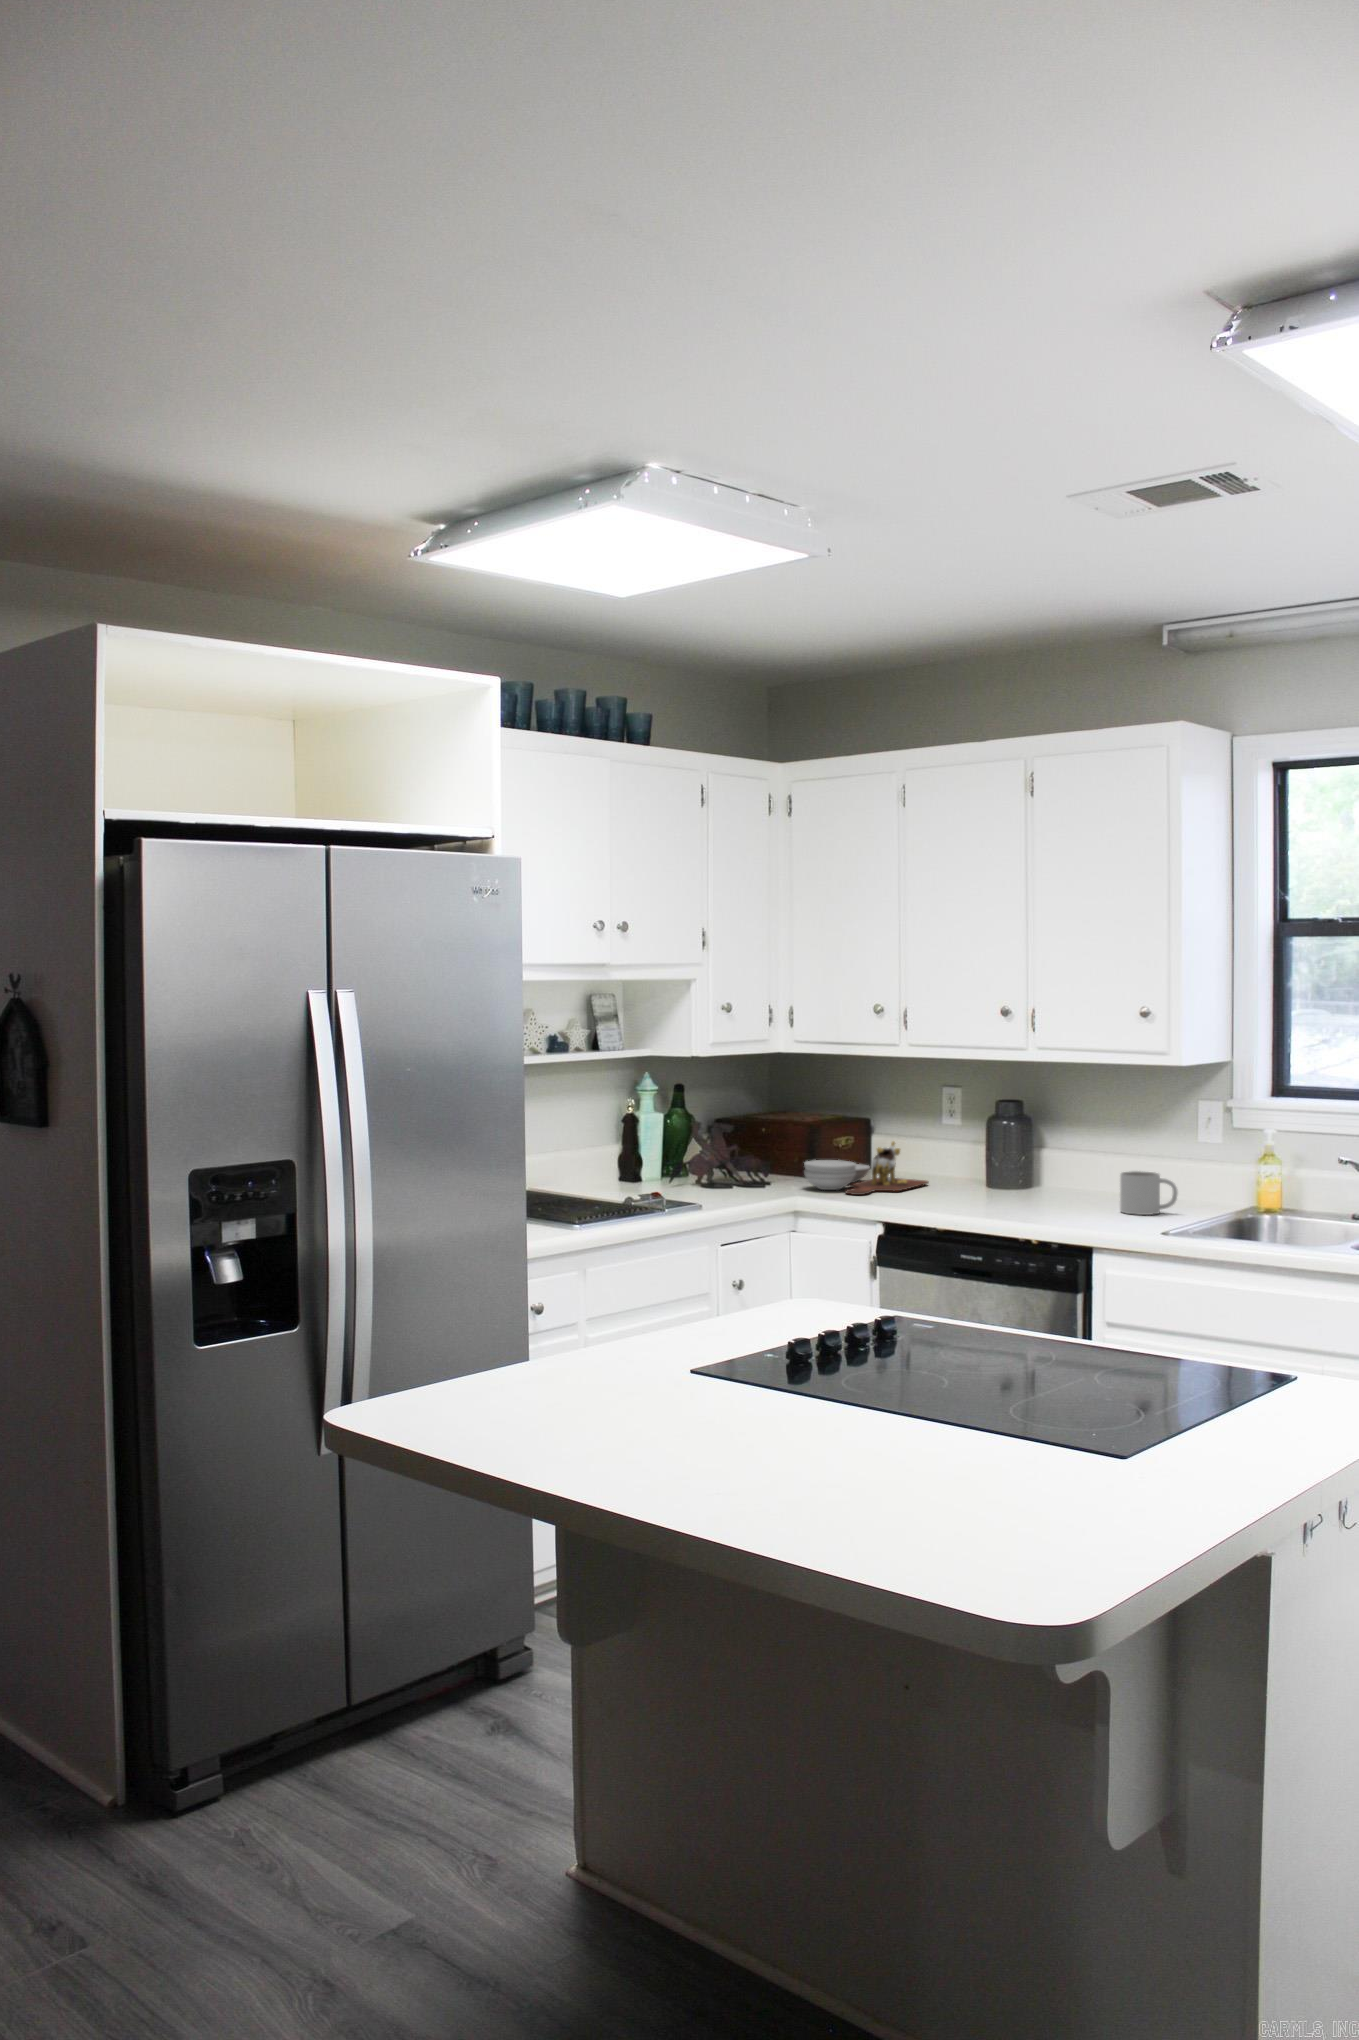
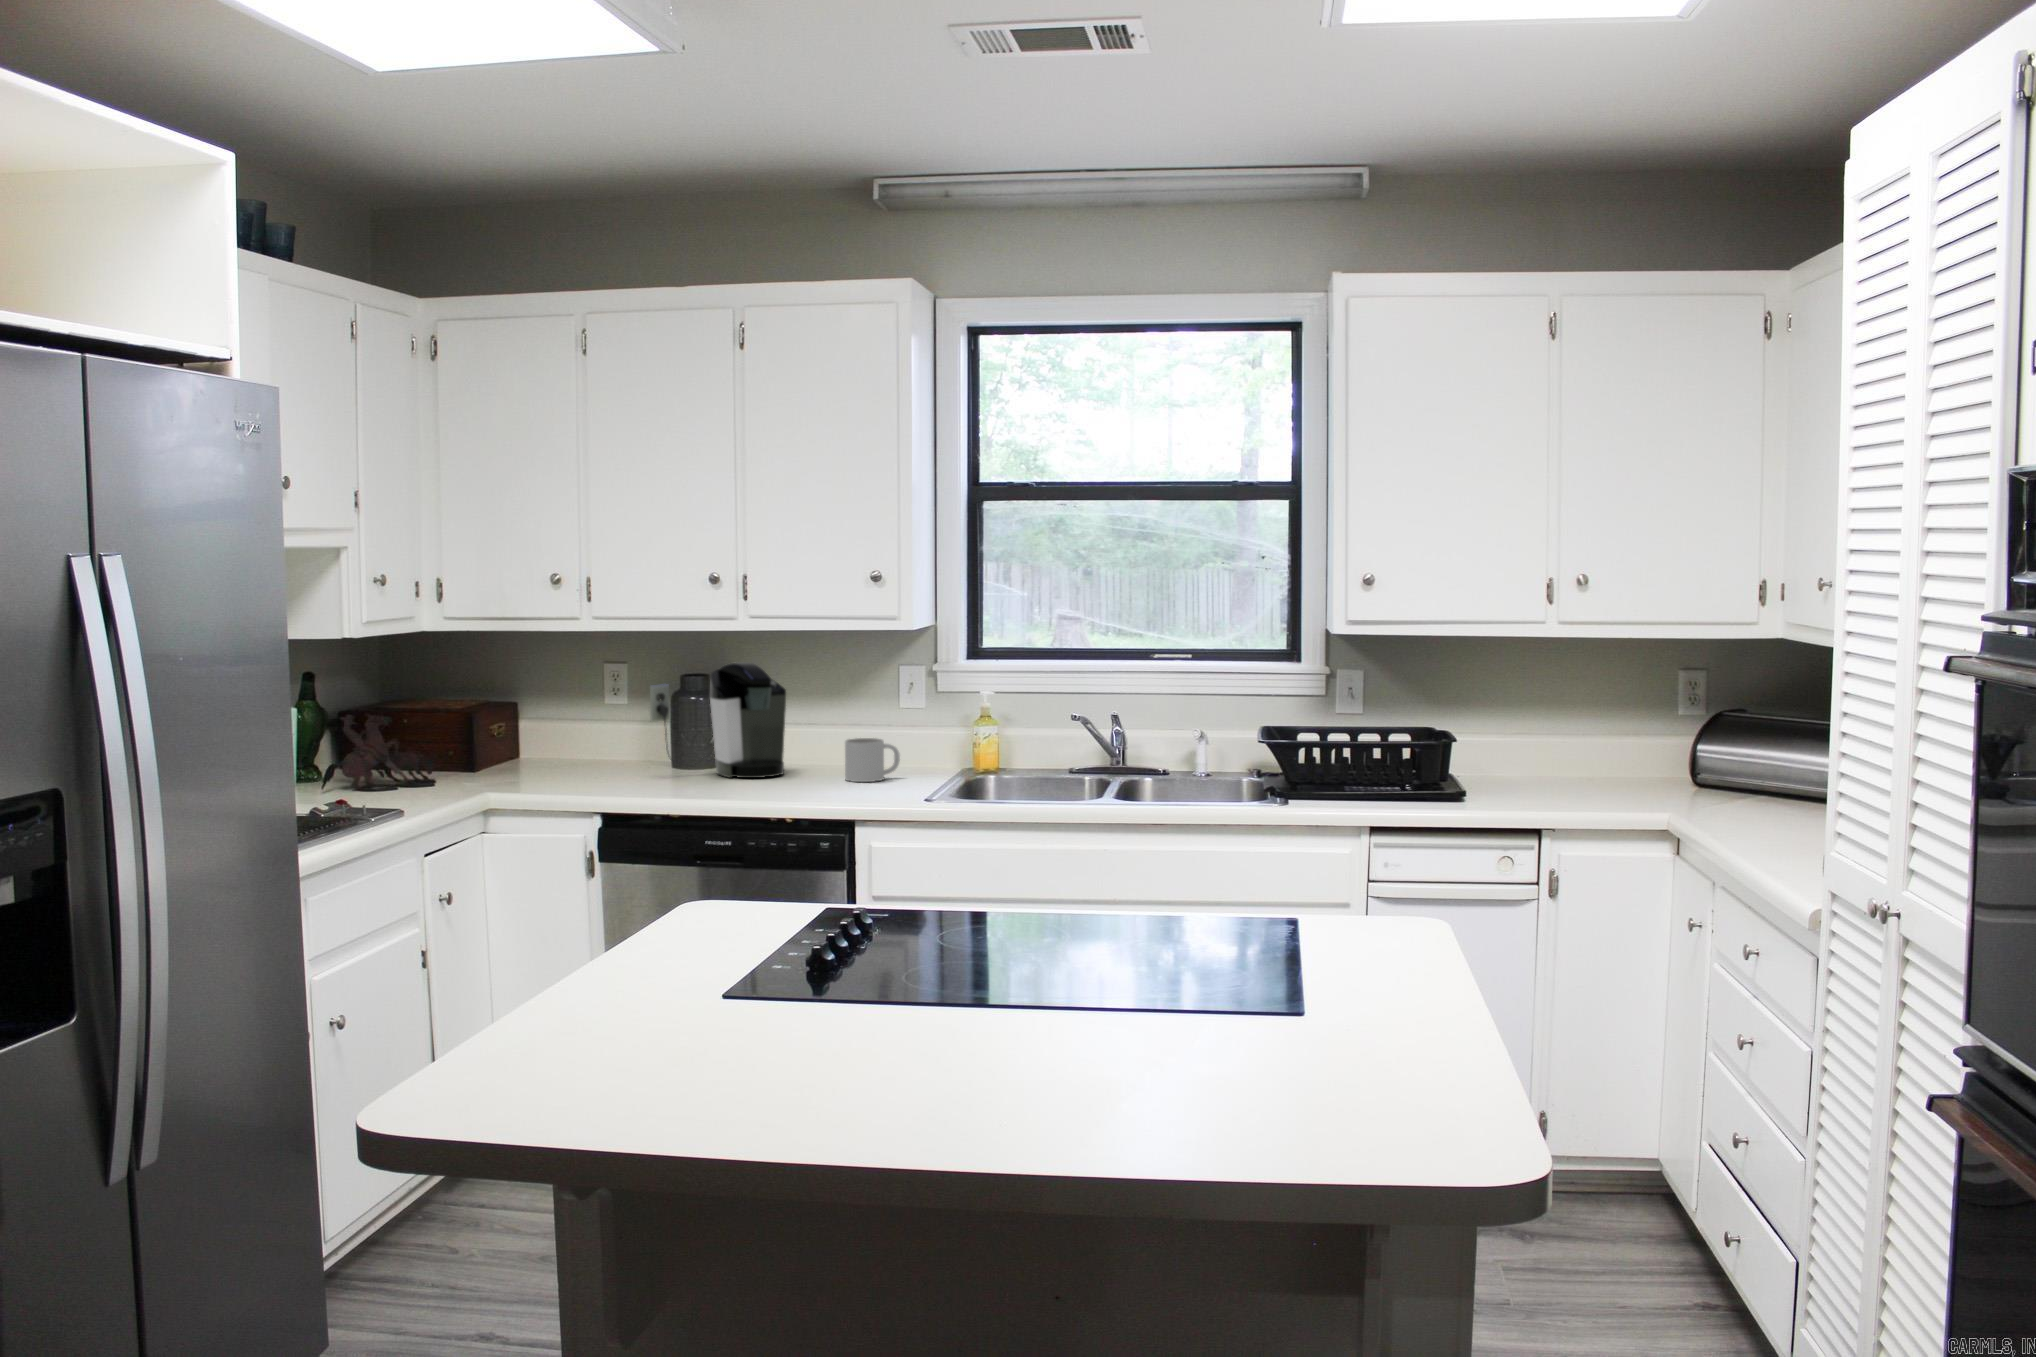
coffee maker: none [951,1092,1080,1202] -> present [650,662,786,778]
cutting board: present [804,1142,929,1195] -> none [479,724,614,787]

